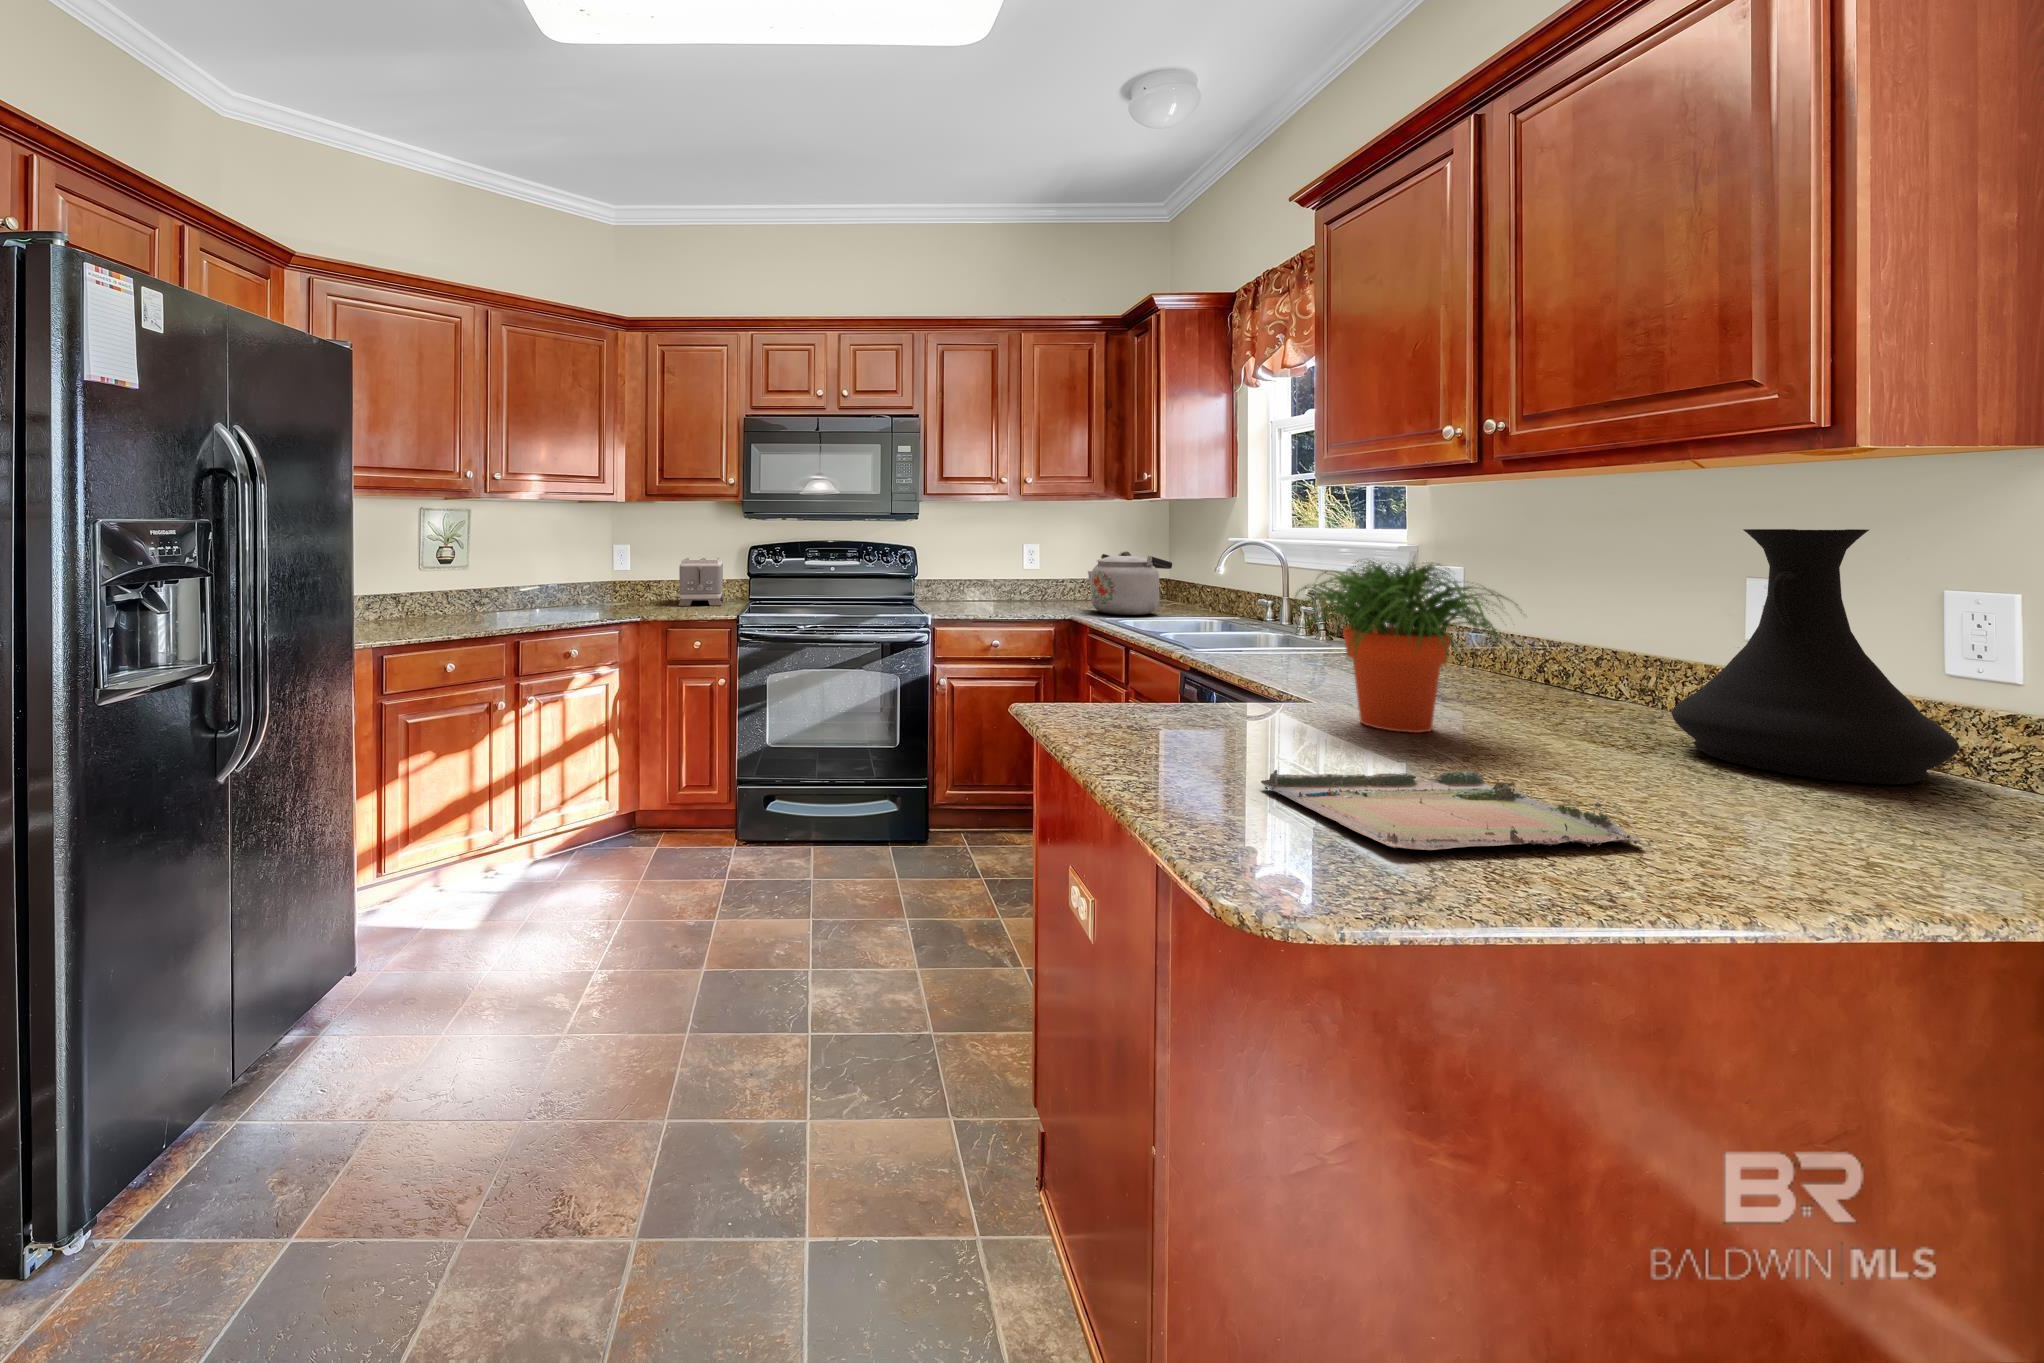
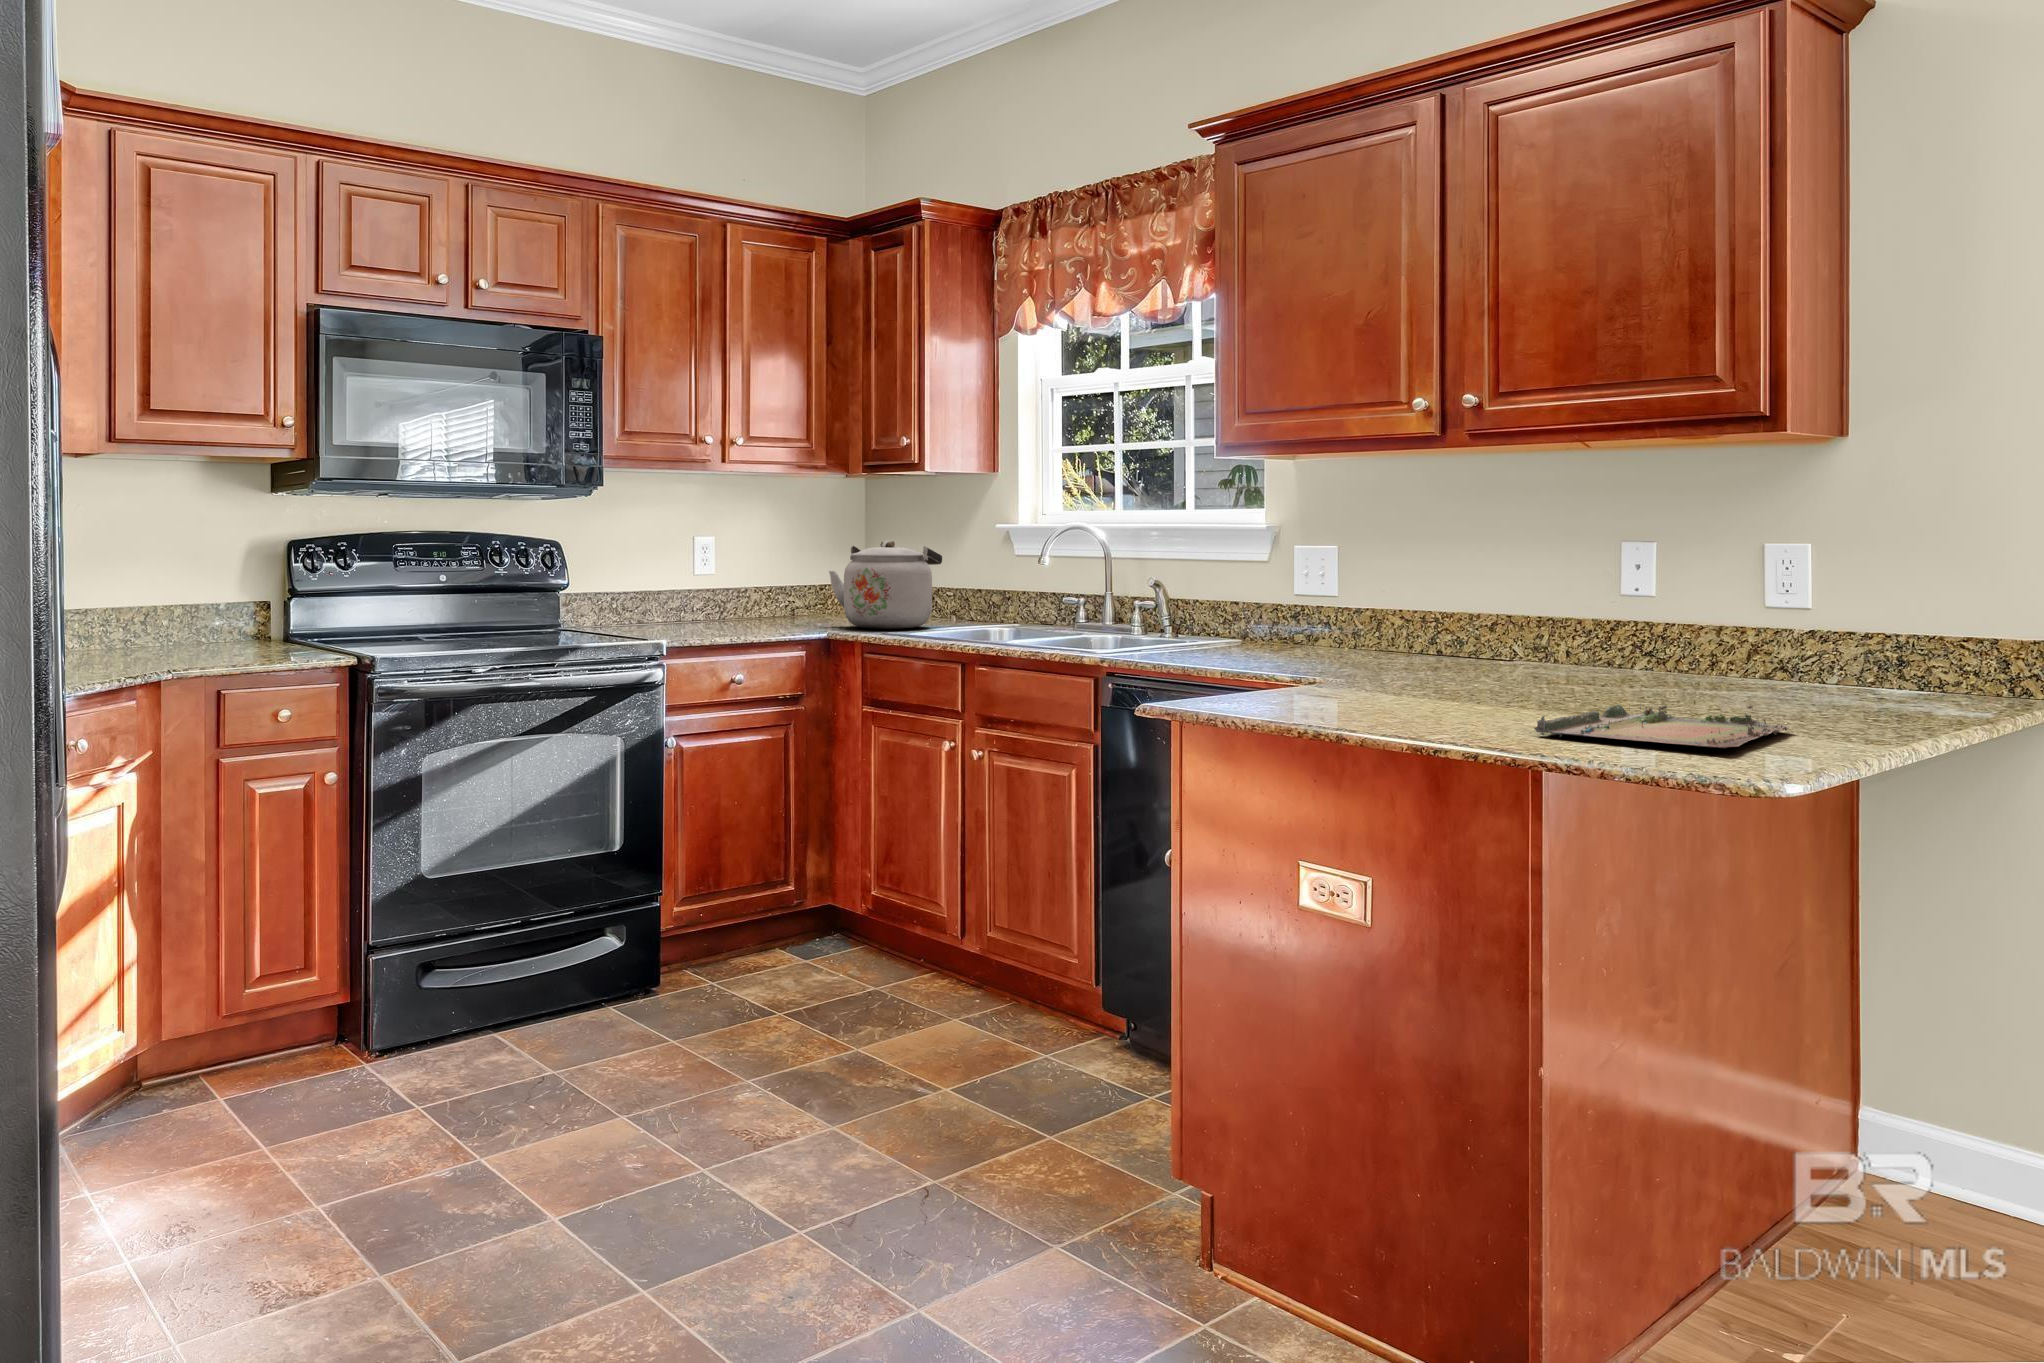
vase: present [1671,529,1959,784] -> none [1621,493,1793,691]
toaster: present [679,558,724,606] -> none [115,562,241,655]
potted plant: present [1291,561,1522,733] -> none [1351,522,1562,694]

